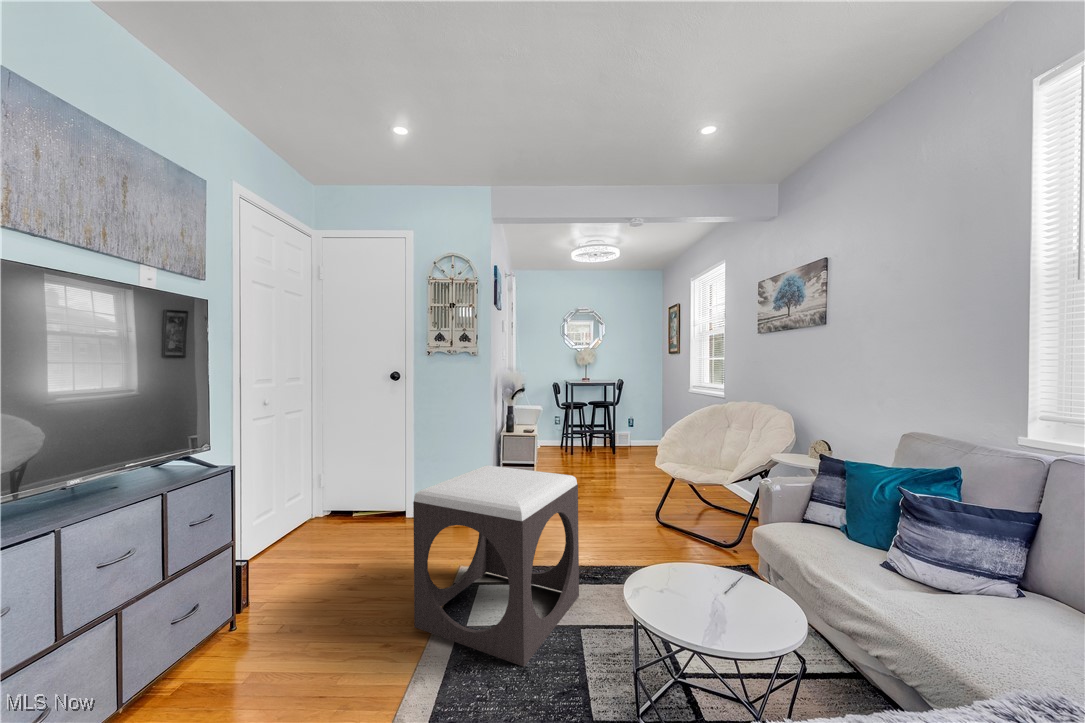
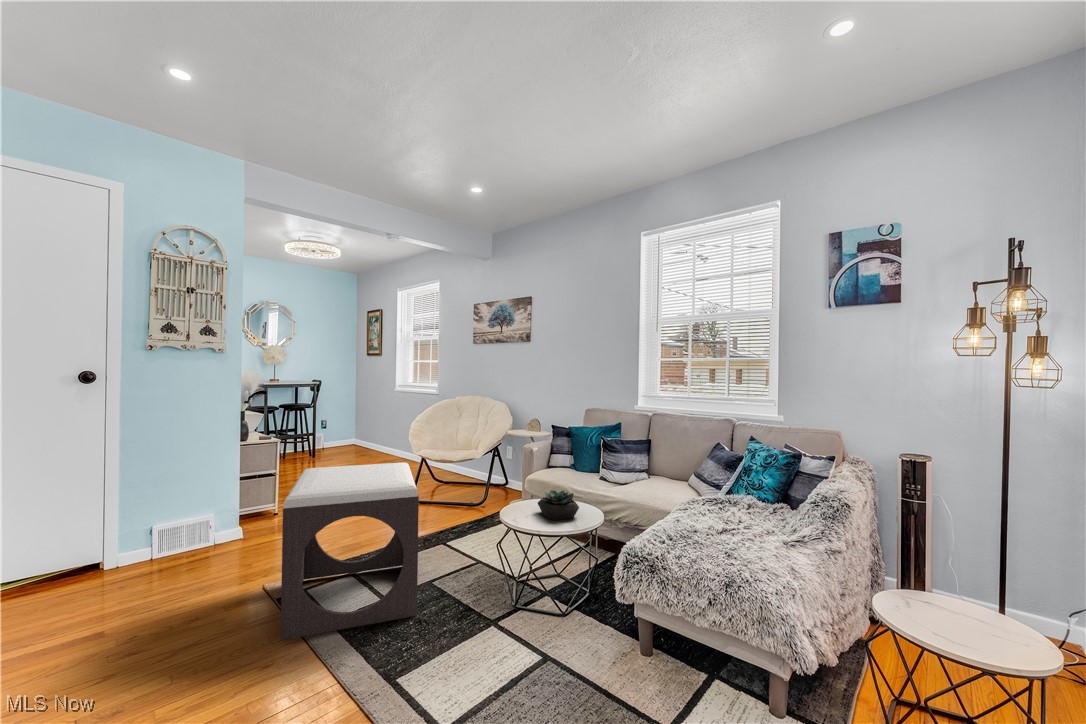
succulent plant: none [678,564,746,628] -> present [538,490,579,520]

